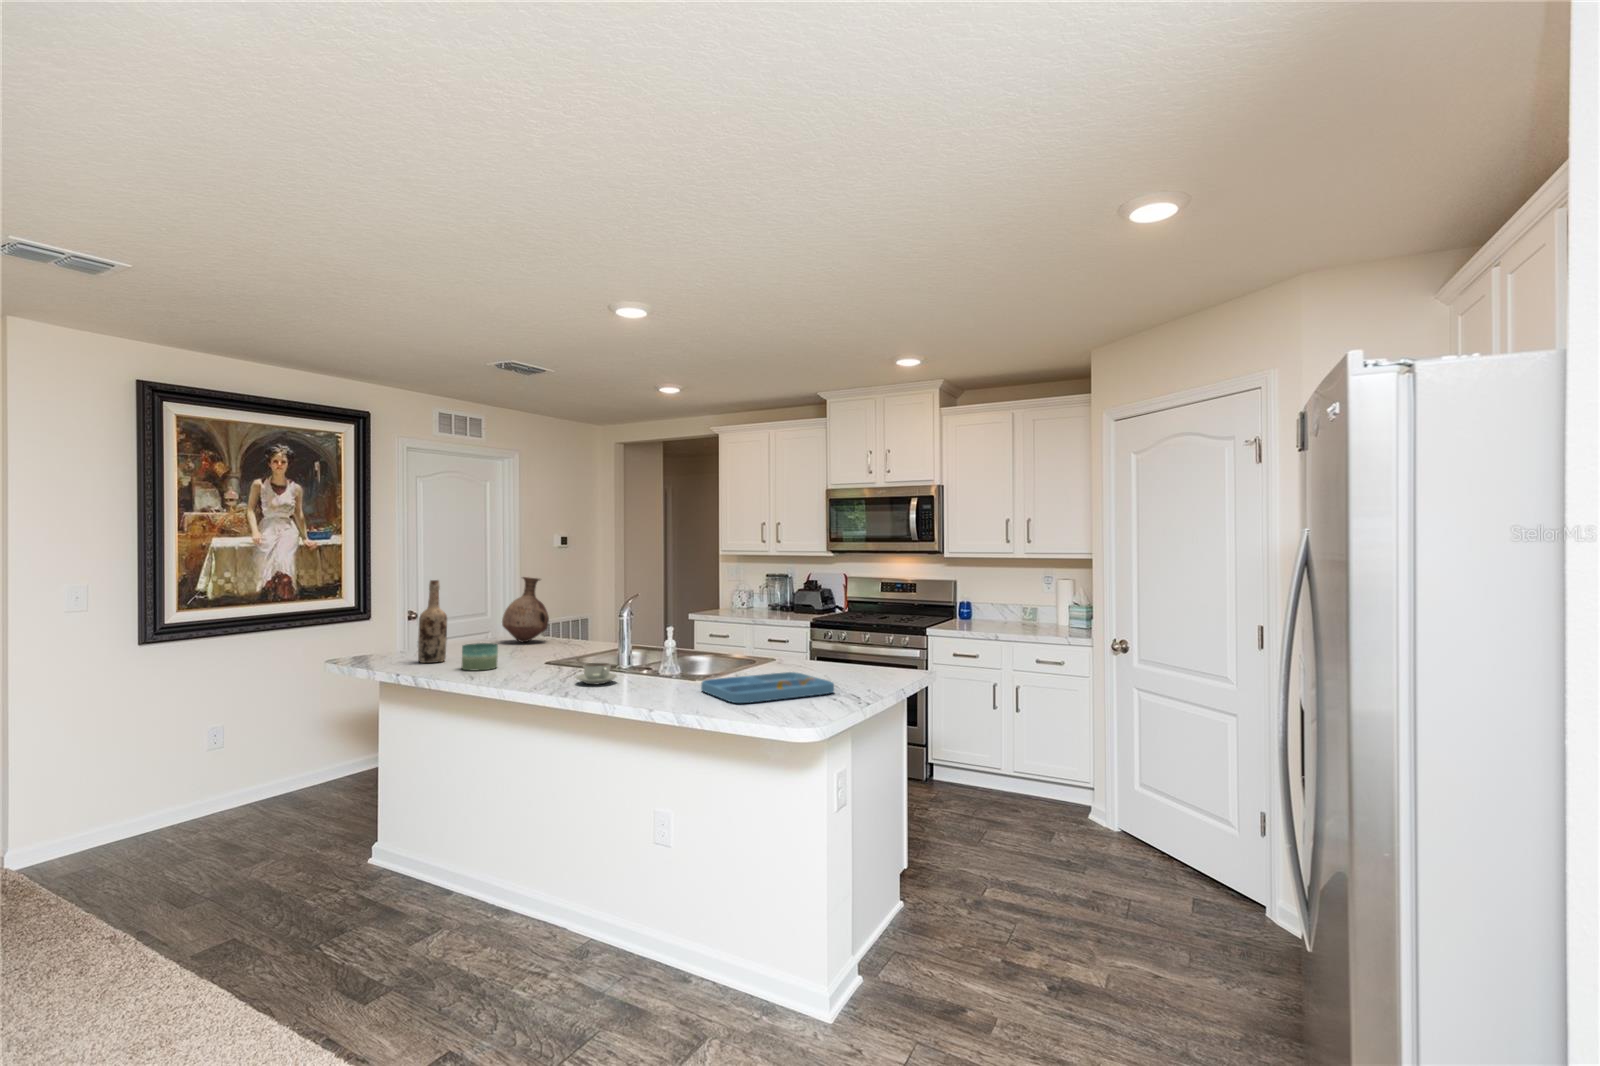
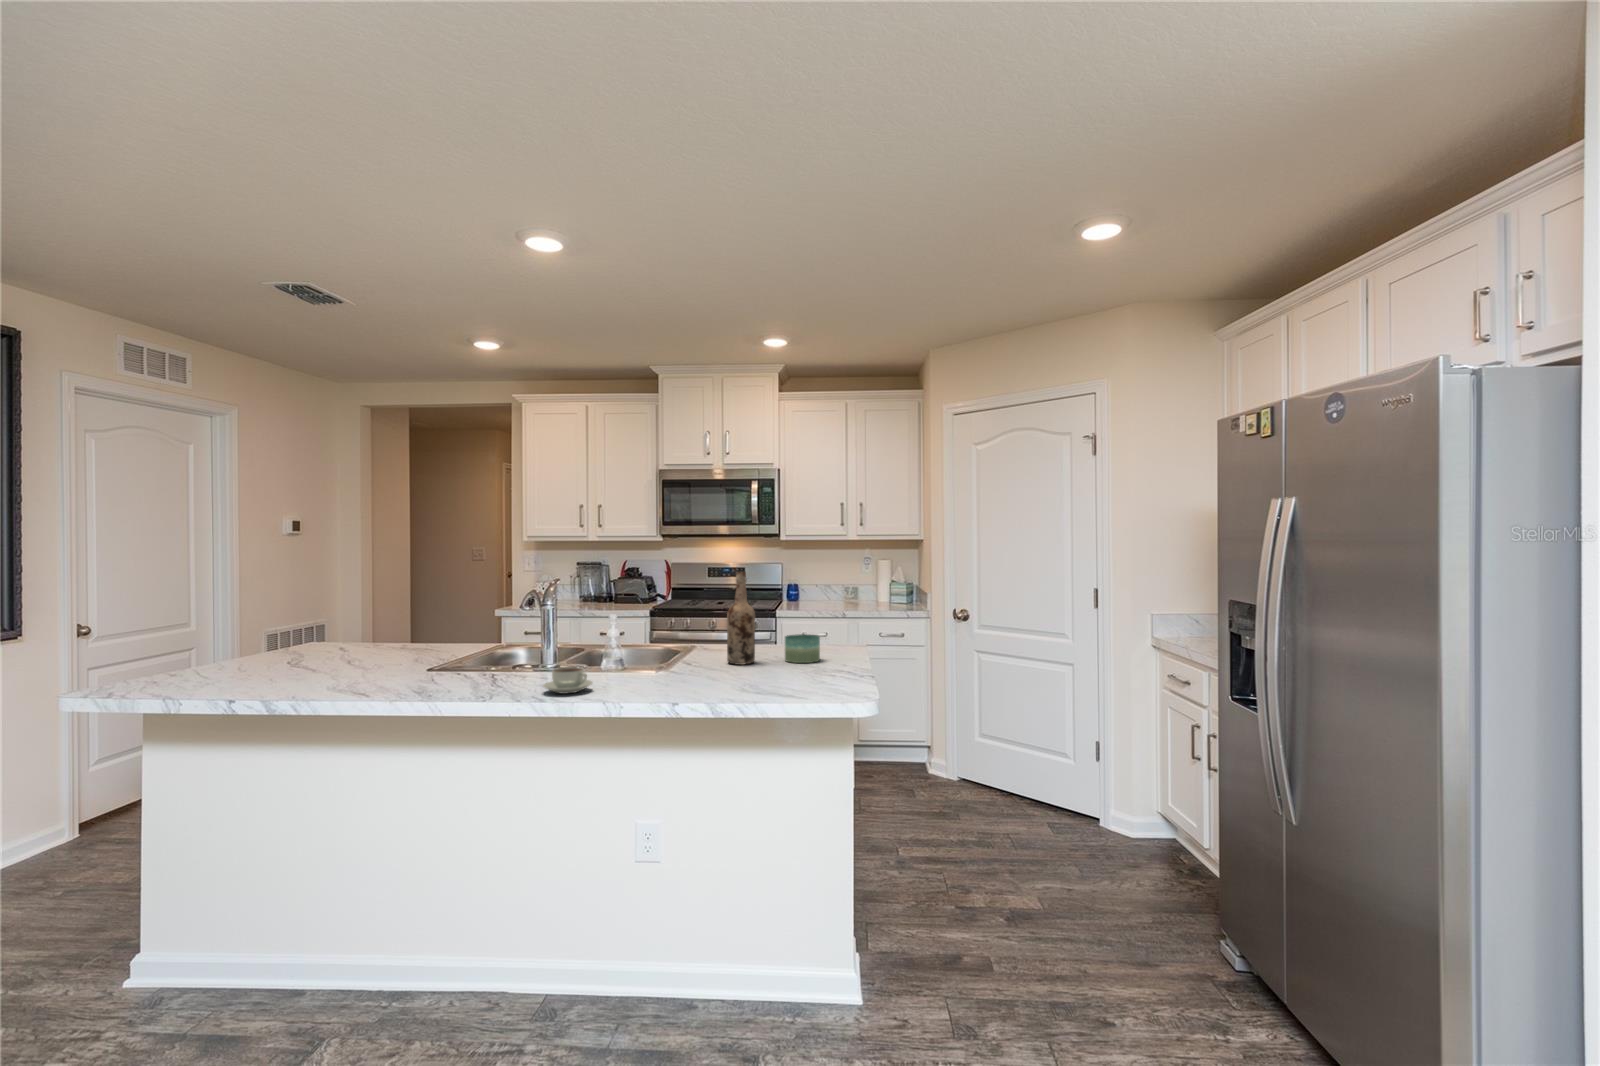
vase: present [502,577,549,642] -> none [319,572,392,656]
wine bottle: present [418,580,447,663] -> present [727,572,755,665]
candle: present [462,643,498,670] -> present [785,634,820,663]
tray: present [701,672,834,703] -> none [704,660,836,695]

